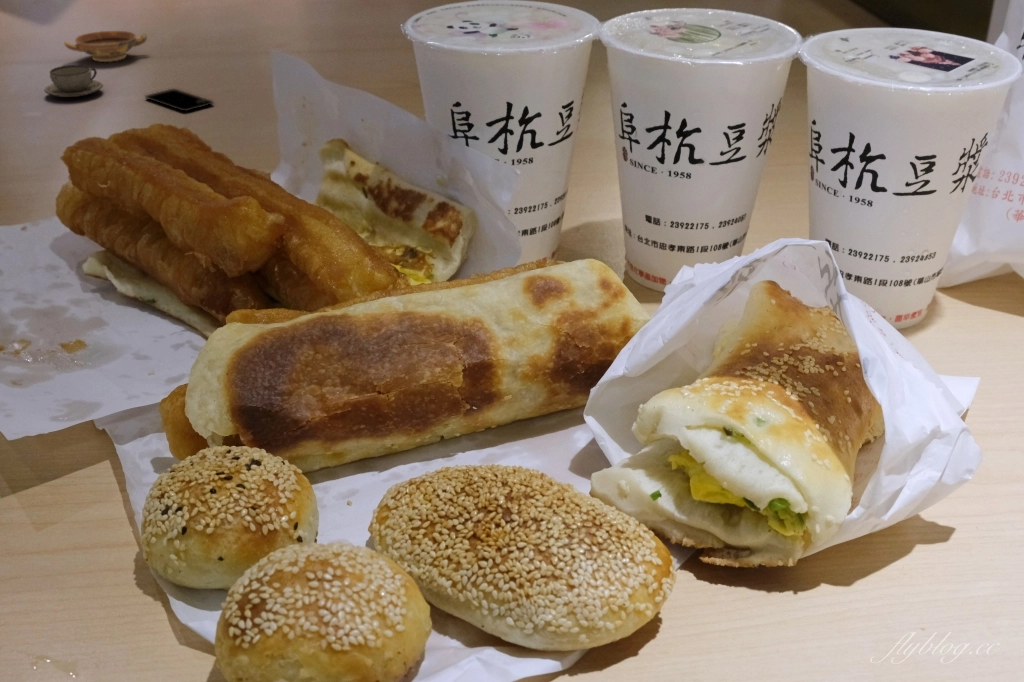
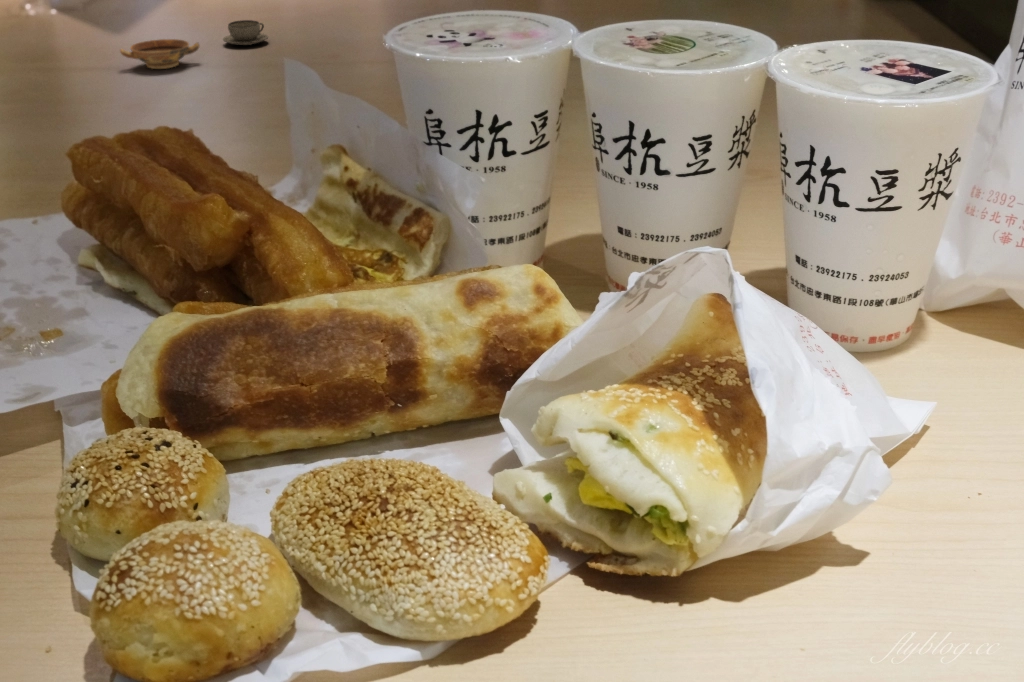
teacup: present [44,65,103,97] -> present [223,20,268,45]
smartphone: present [146,89,213,111] -> none [185,96,248,117]

